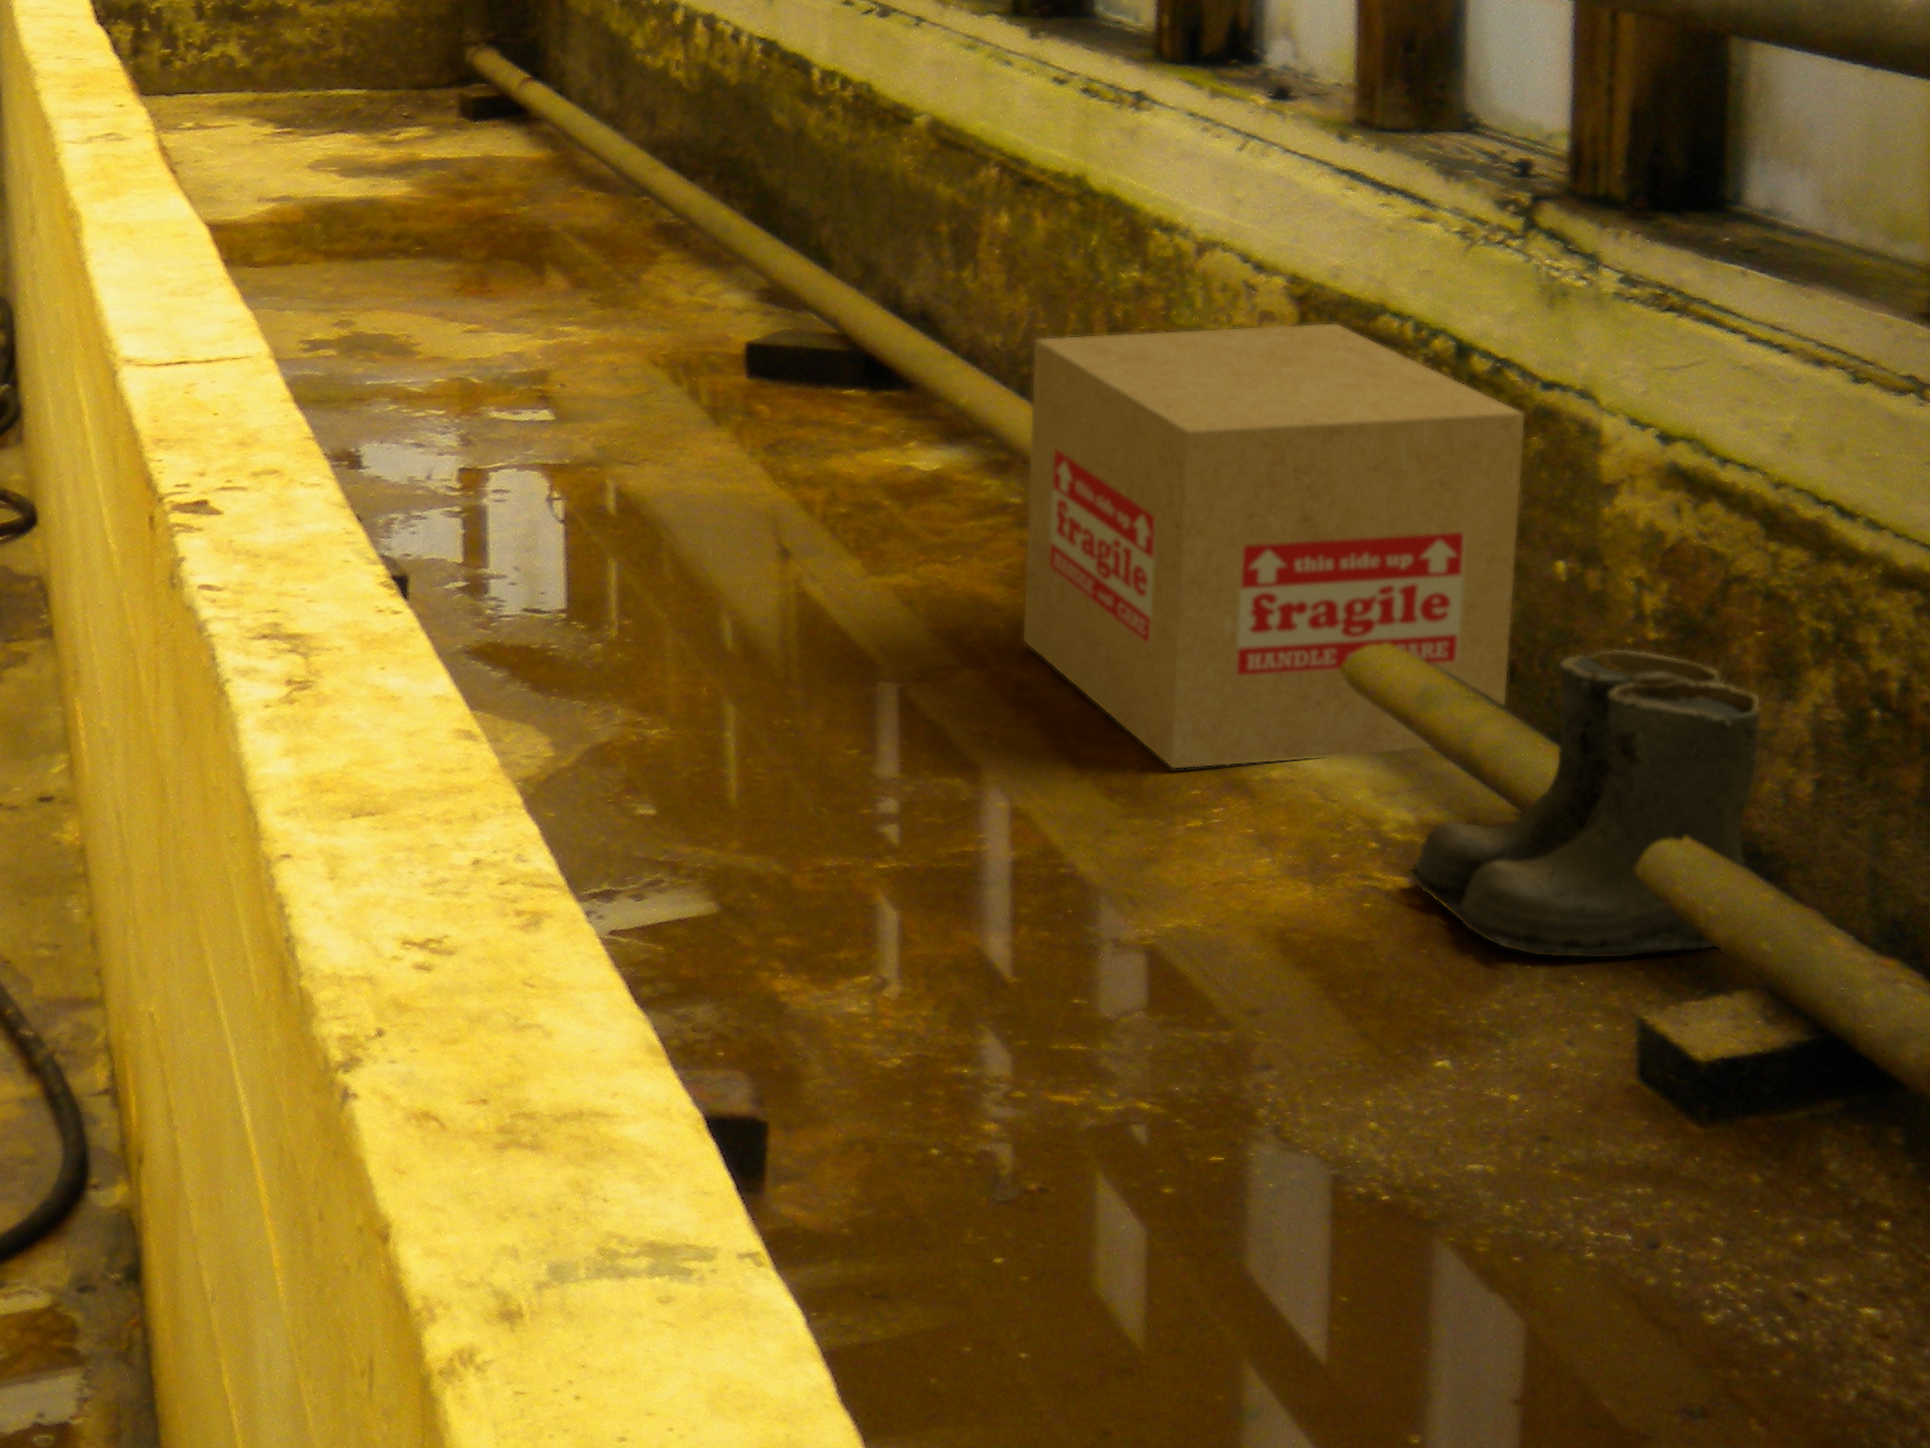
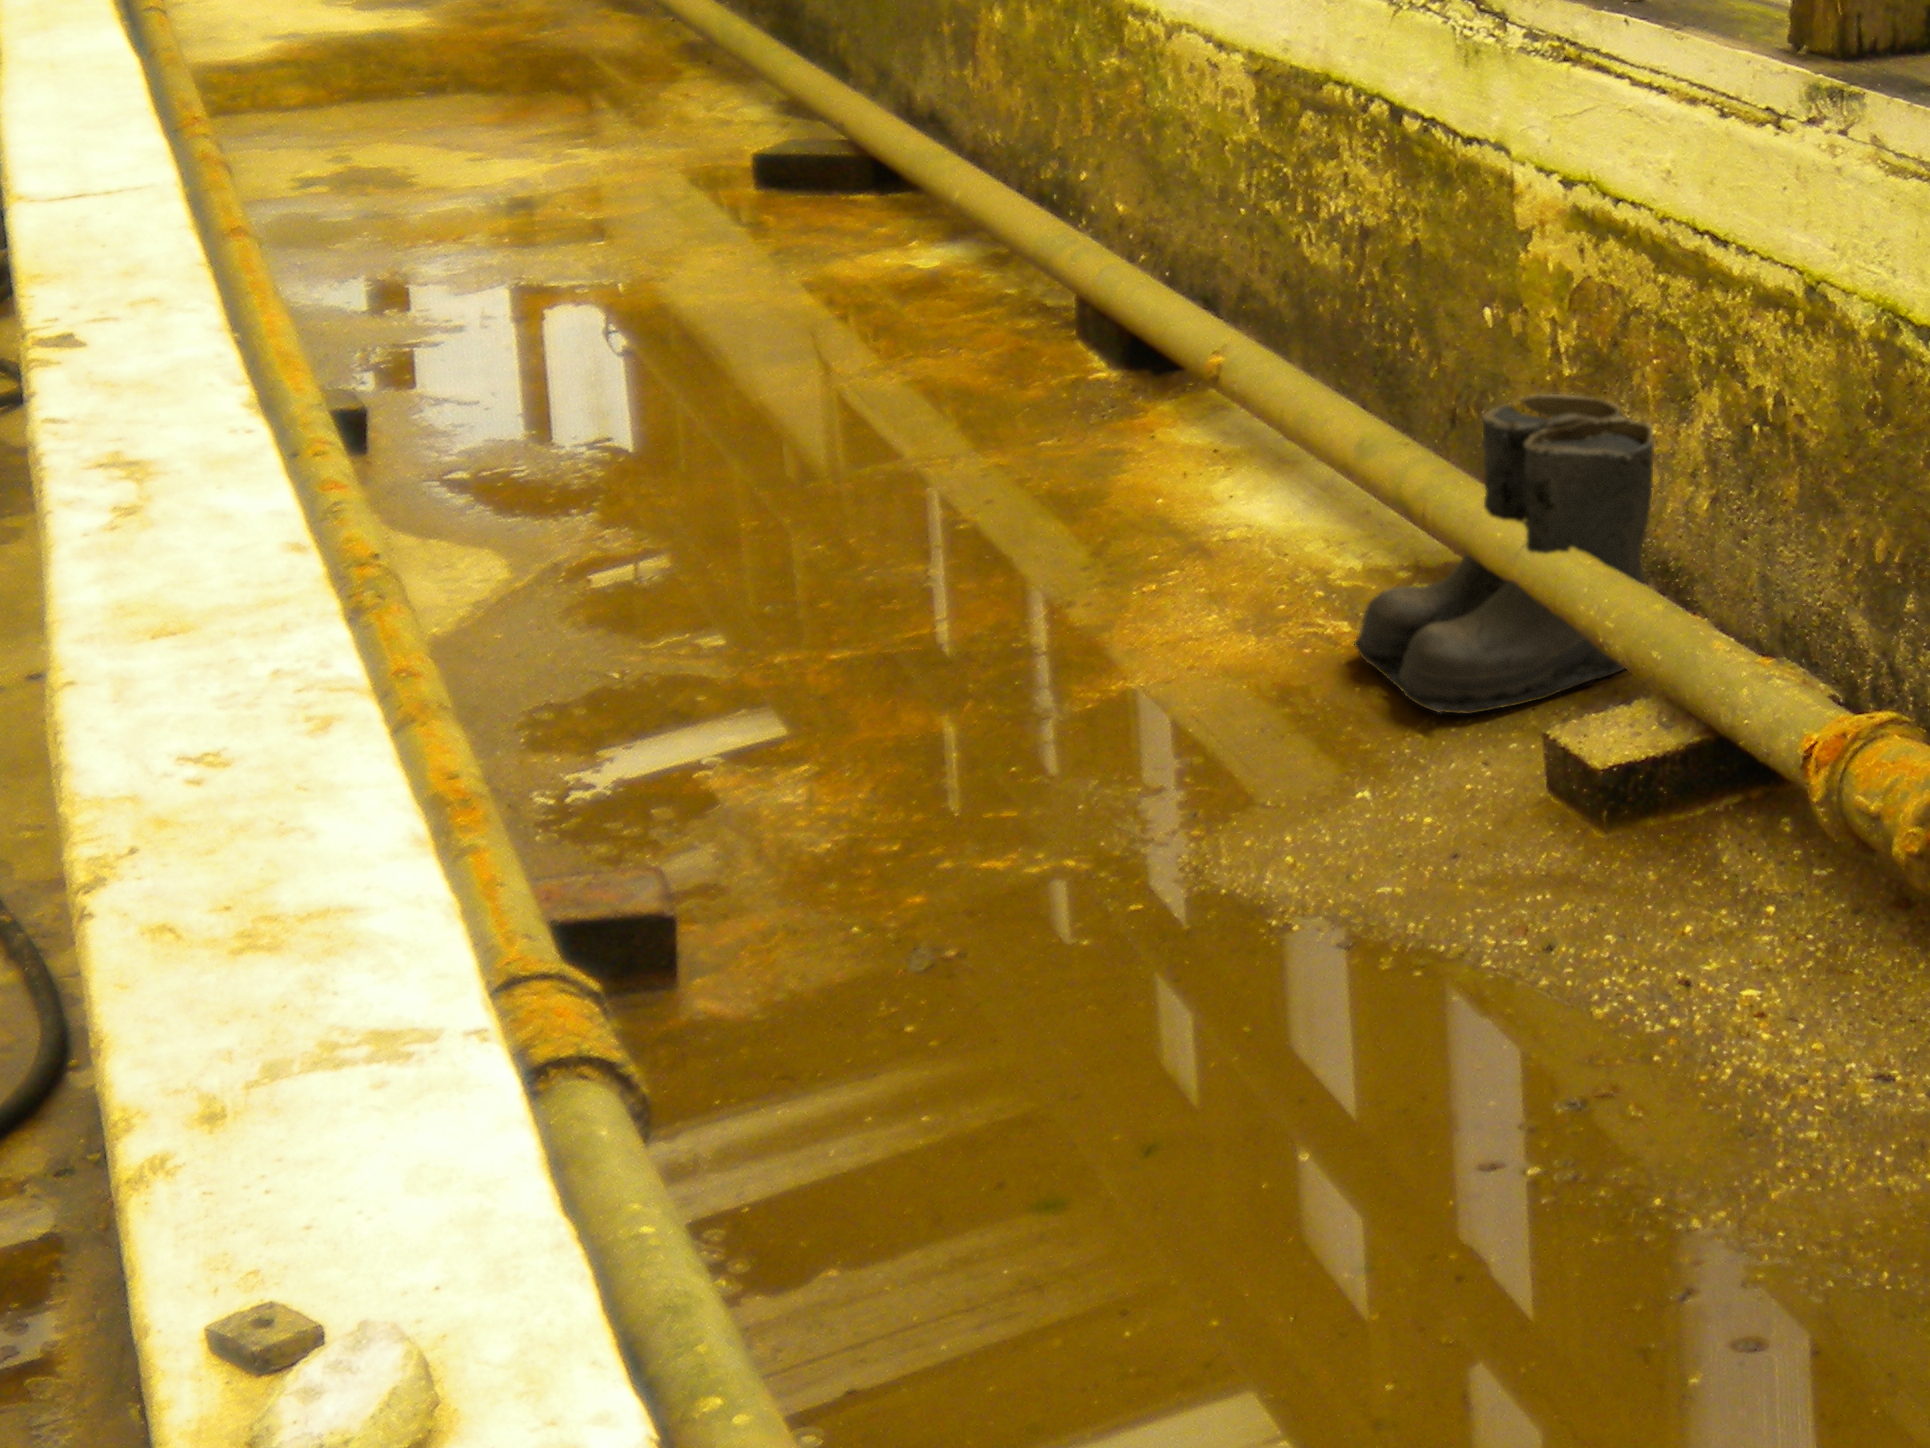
cardboard box: present [1024,324,1525,768] -> none [987,94,1450,565]

